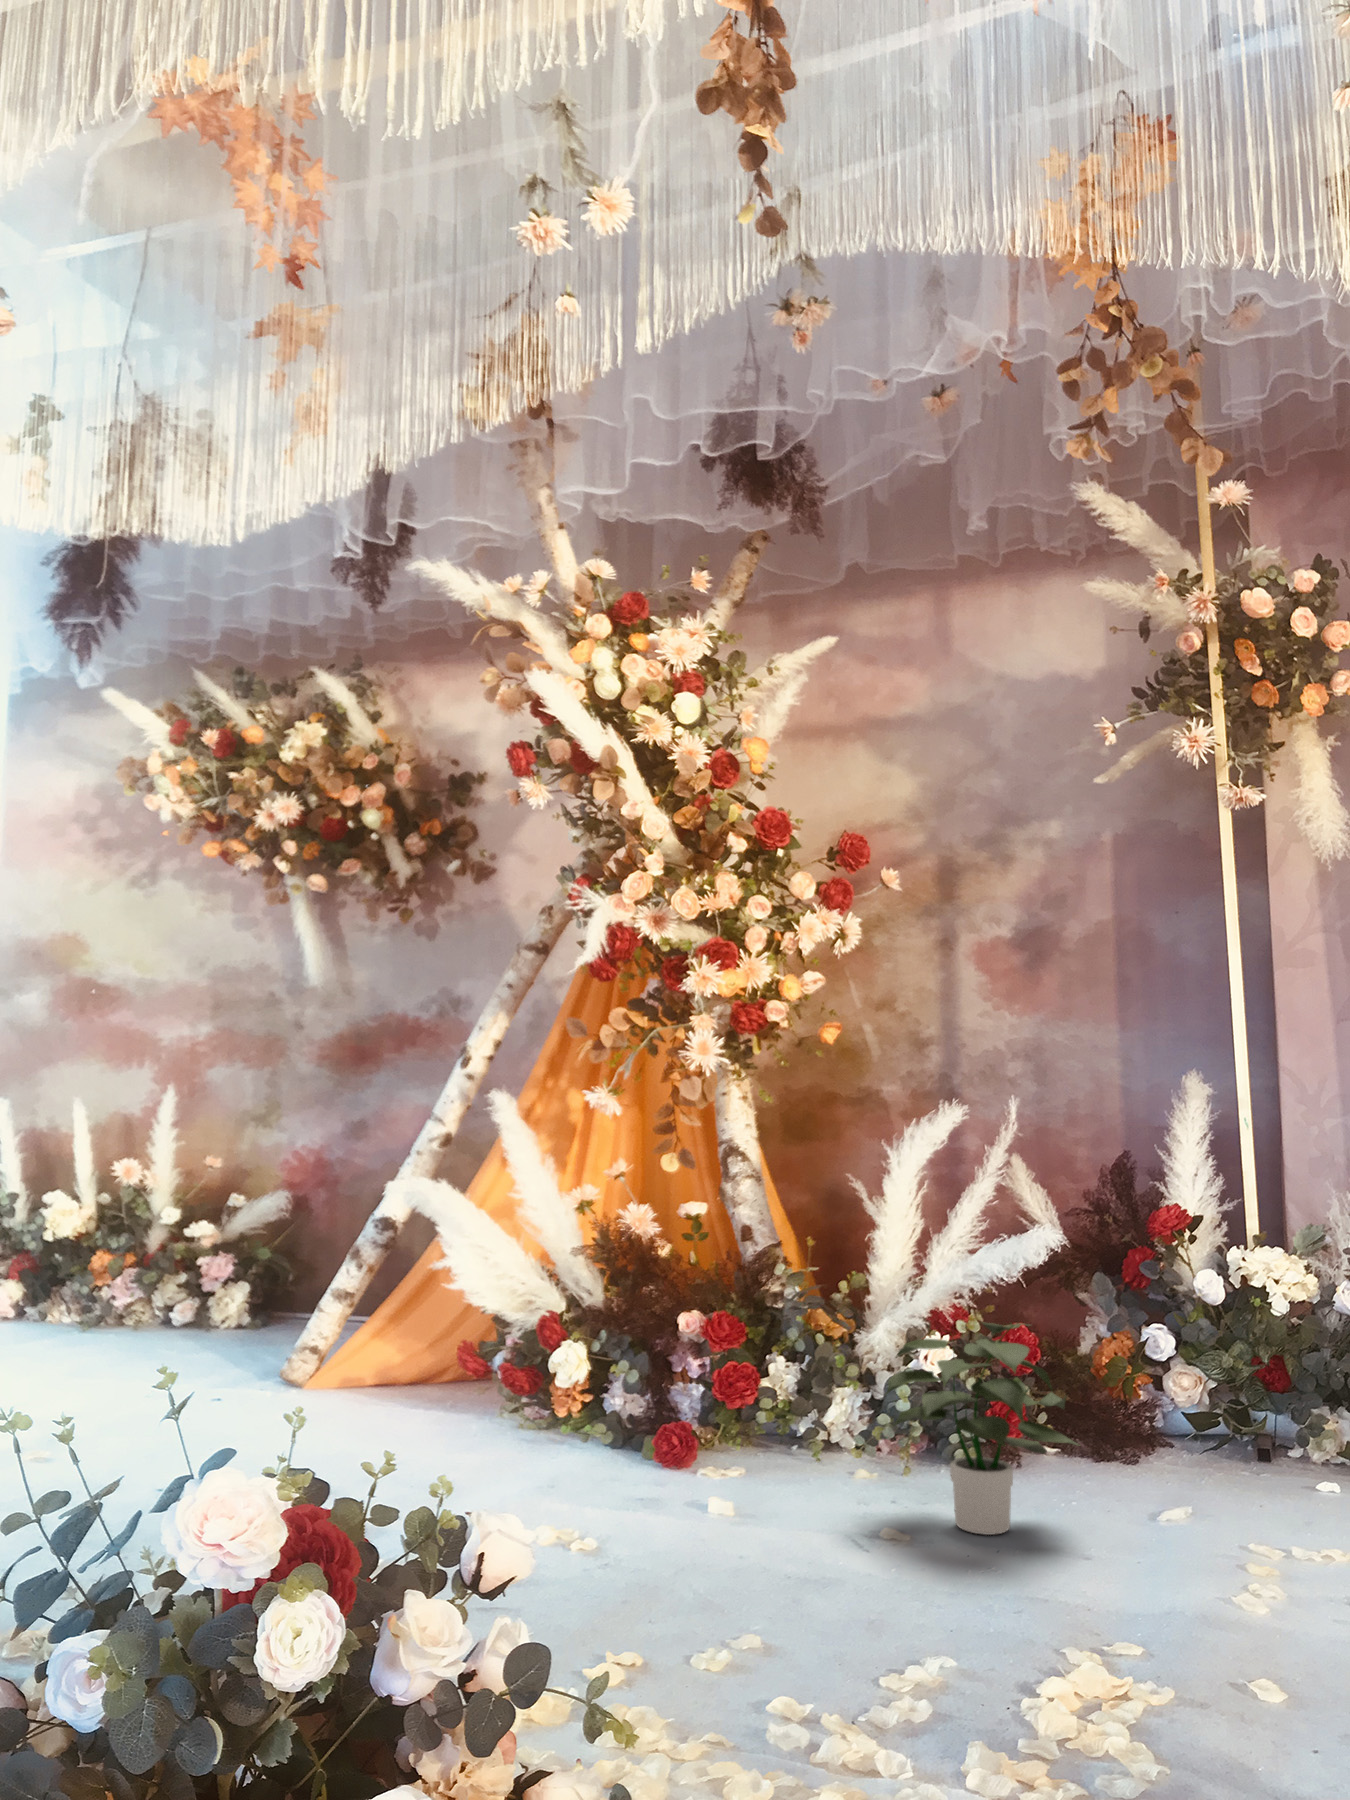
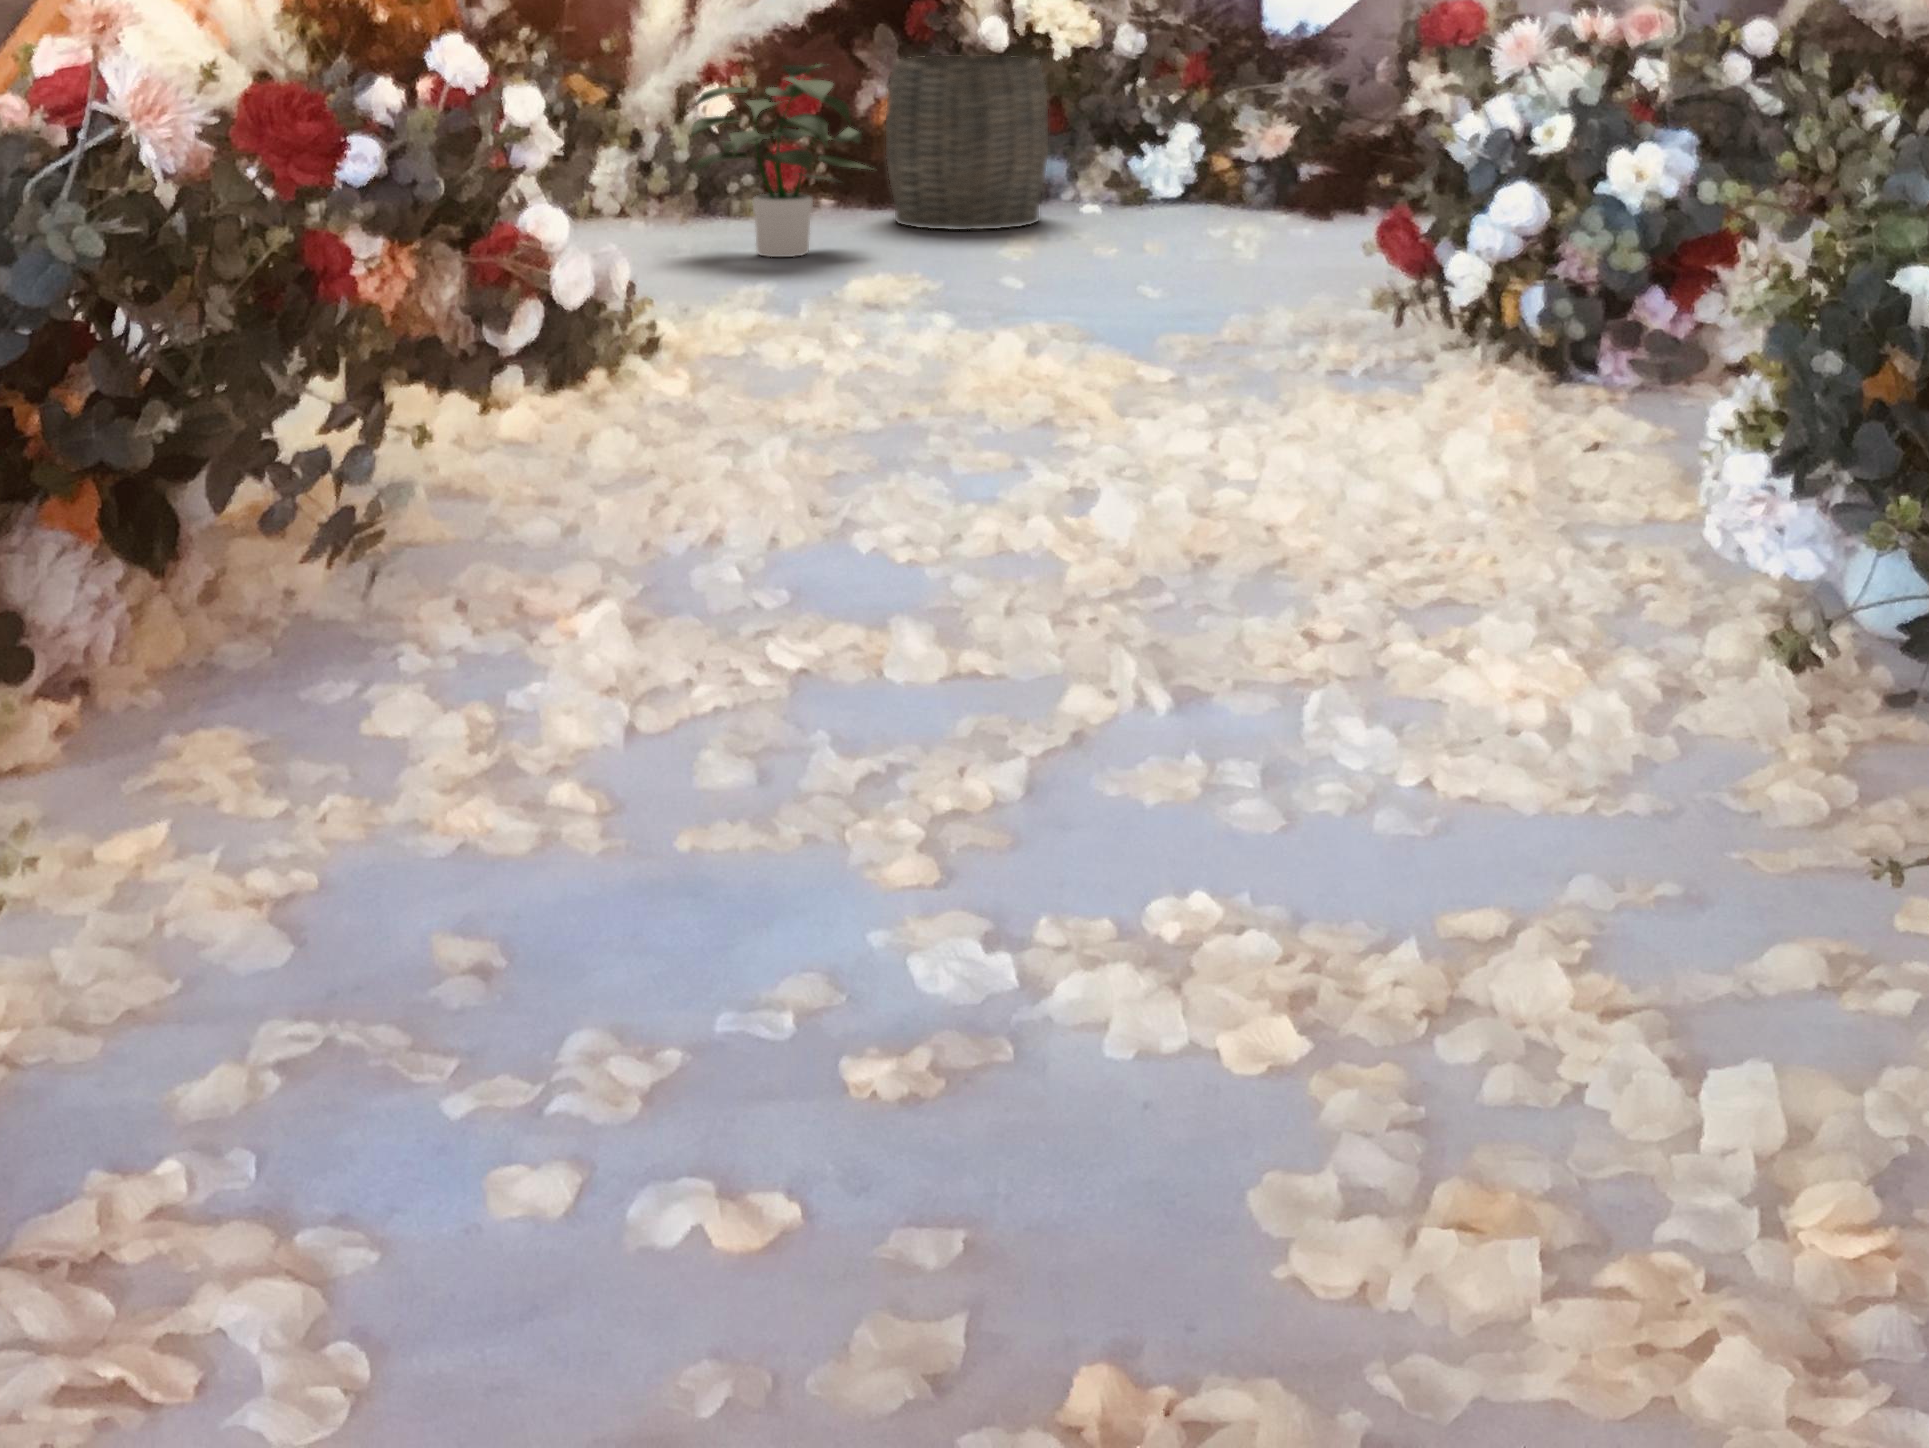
woven basket: none [1100,1308,1273,1505] -> present [886,55,1048,230]

